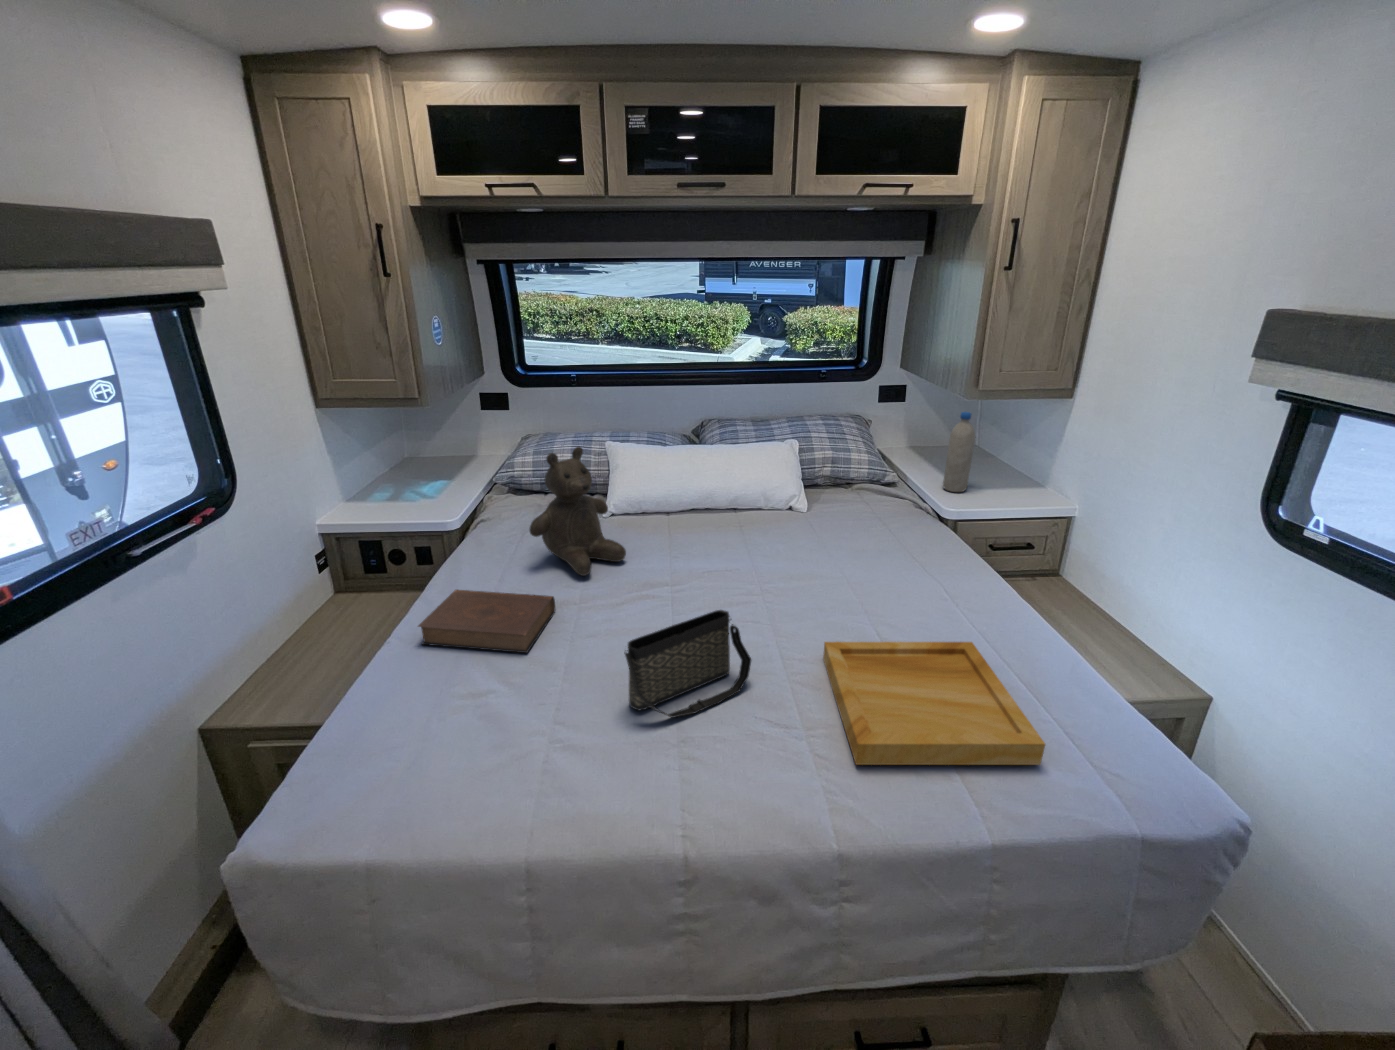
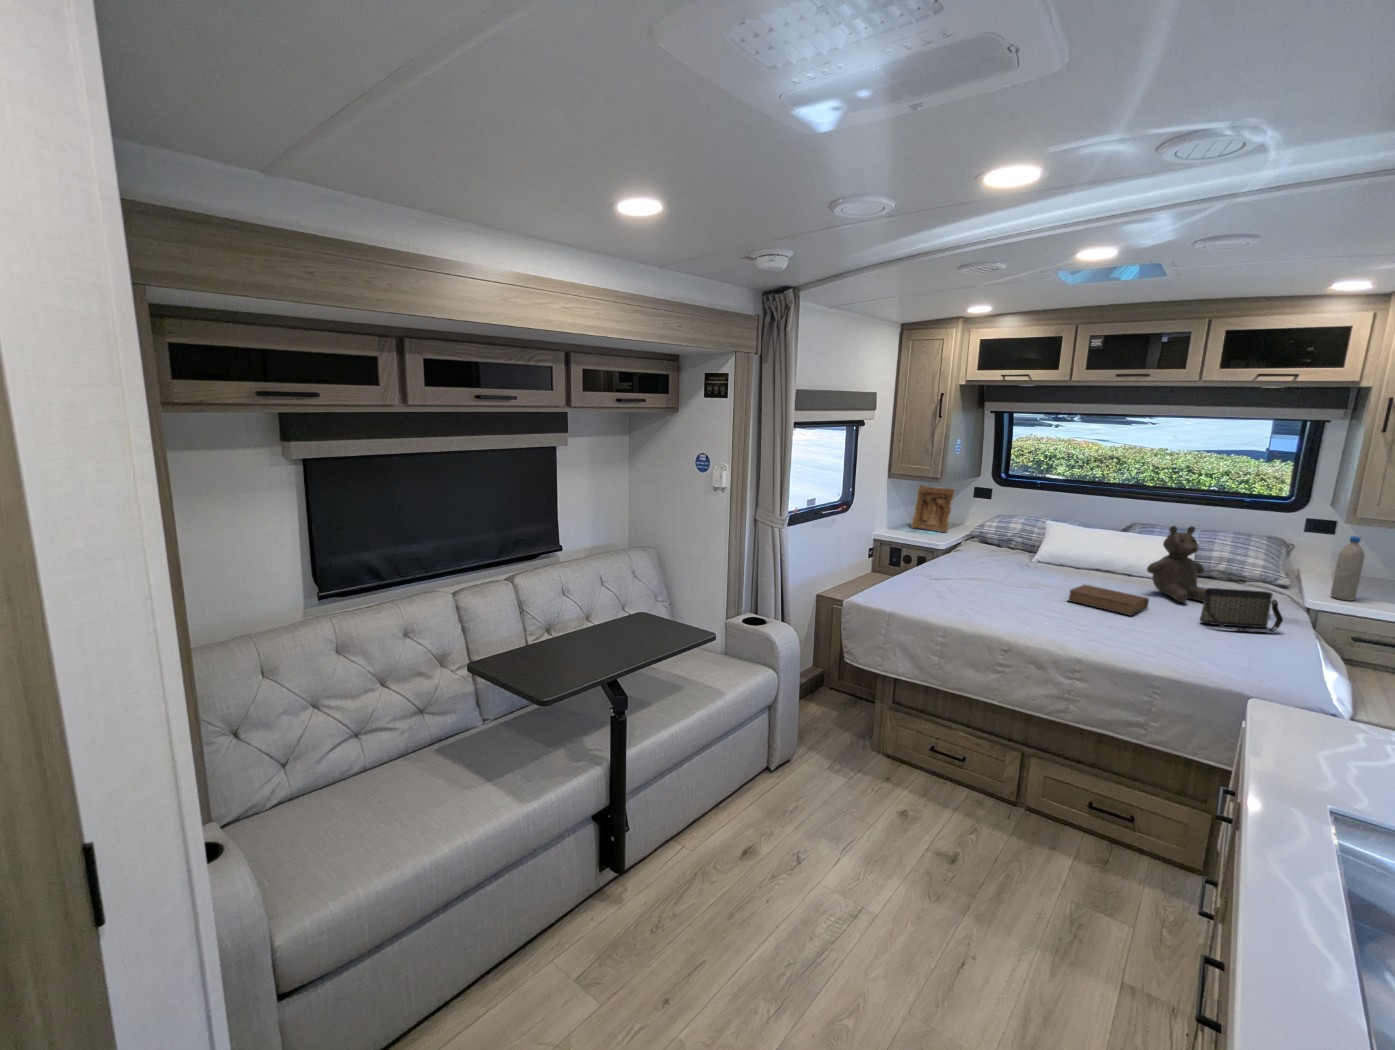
picture frame: none [385,407,457,490] -> present [911,485,955,532]
teddy bear: present [529,447,626,576] -> present [1147,526,1206,602]
book: present [418,590,555,653] -> present [1069,585,1149,616]
handbag: present [624,610,751,718] -> present [1200,588,1283,633]
tray: present [823,642,1045,765] -> none [1105,616,1229,673]

